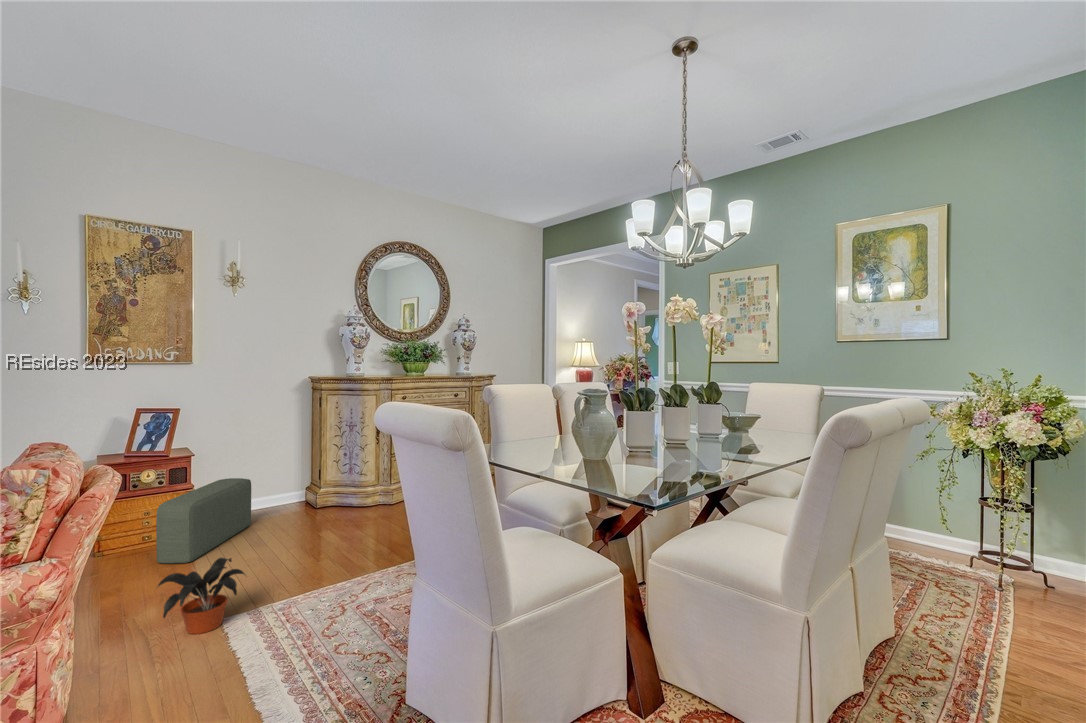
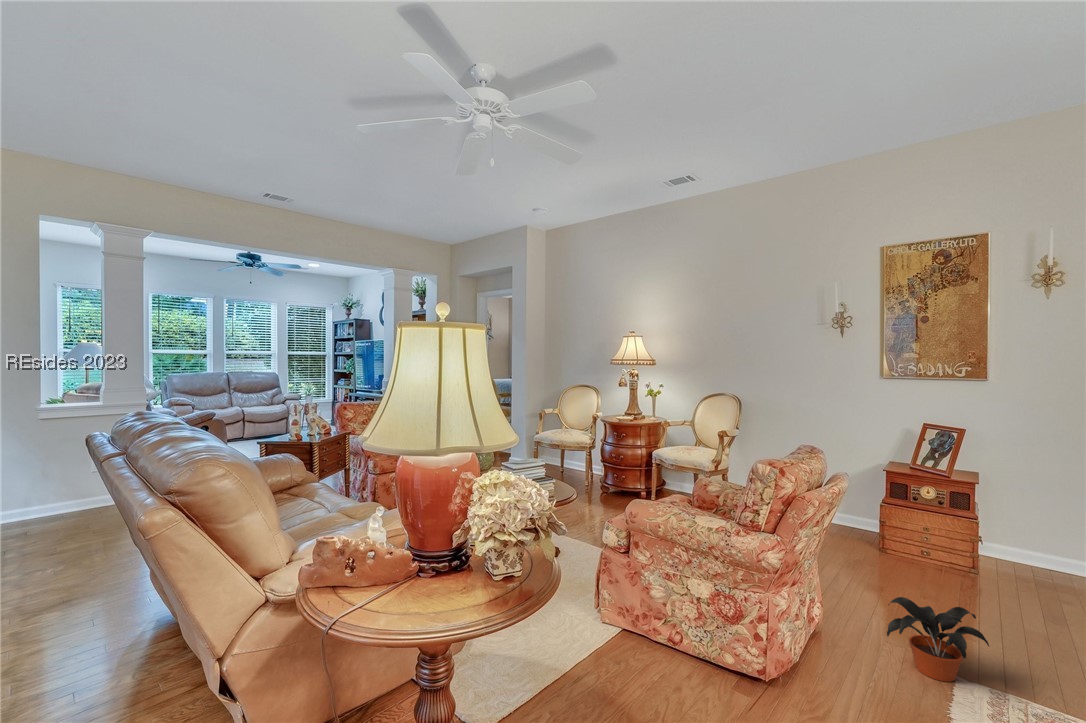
pouf: present [156,478,251,564] -> none [924,520,1059,597]

